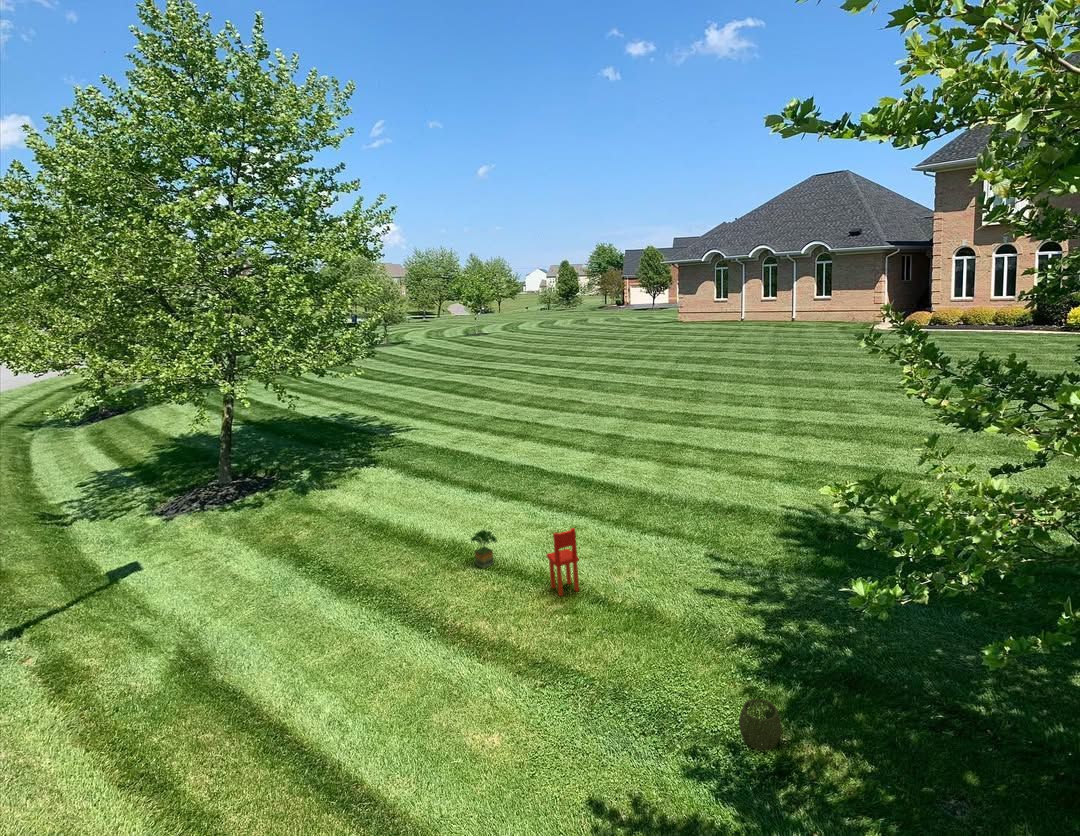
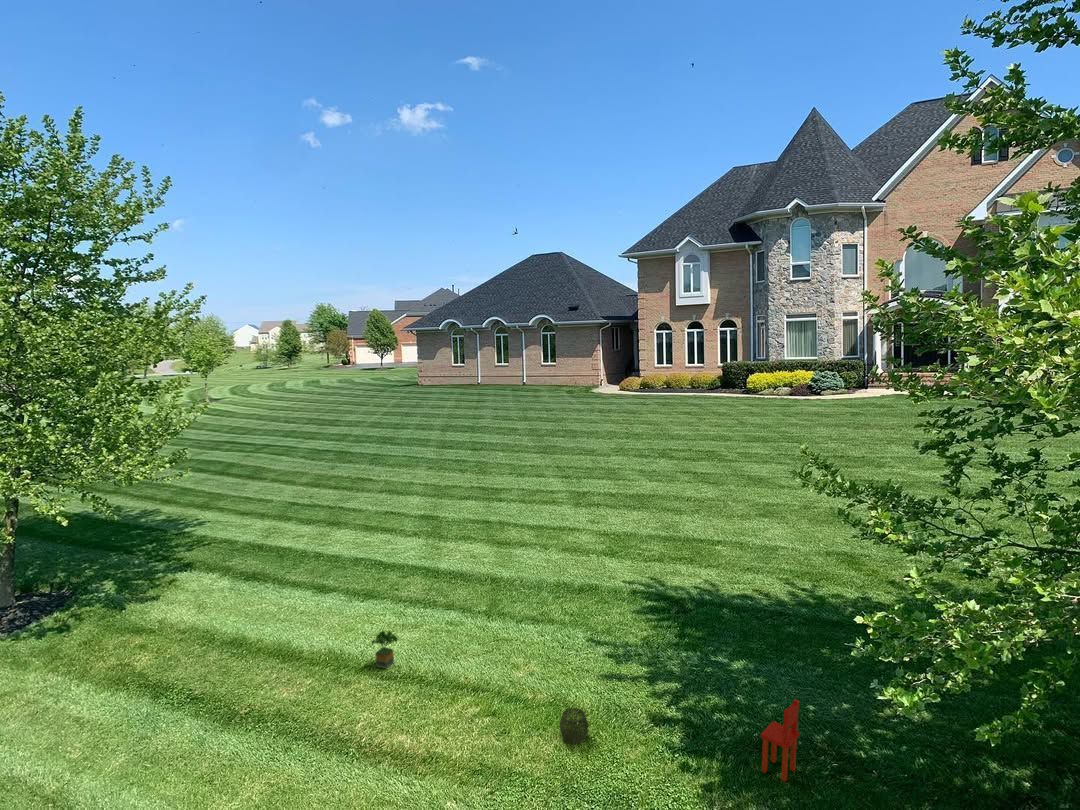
chair: present [547,528,579,596] -> present [761,699,799,782]
woven basket: present [739,699,782,750] -> present [560,708,588,743]

